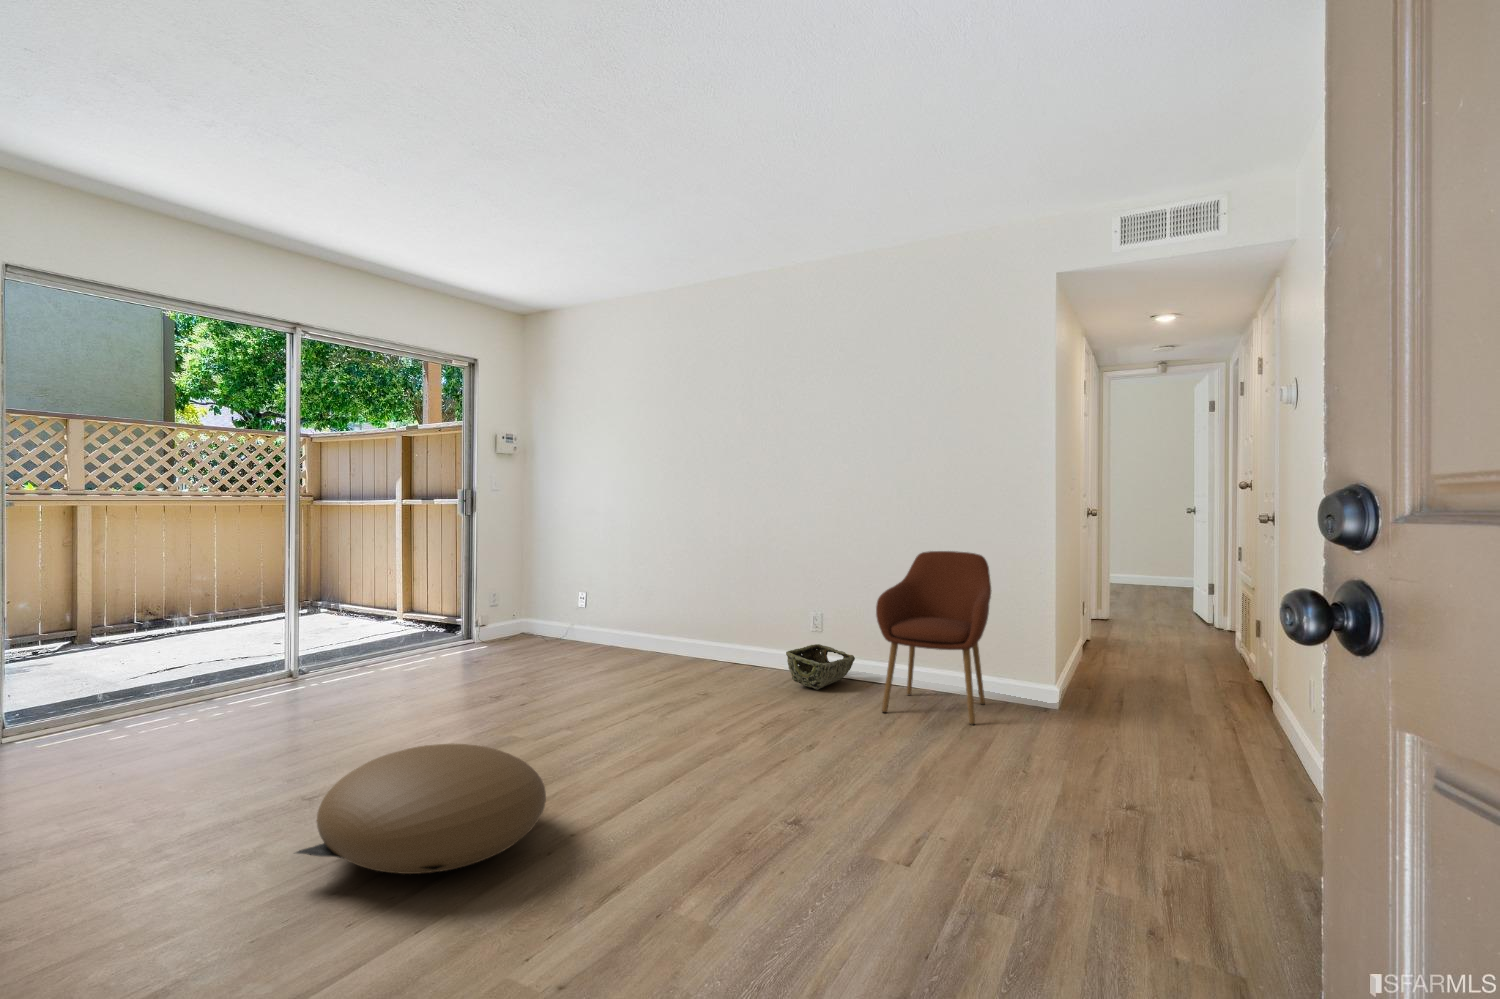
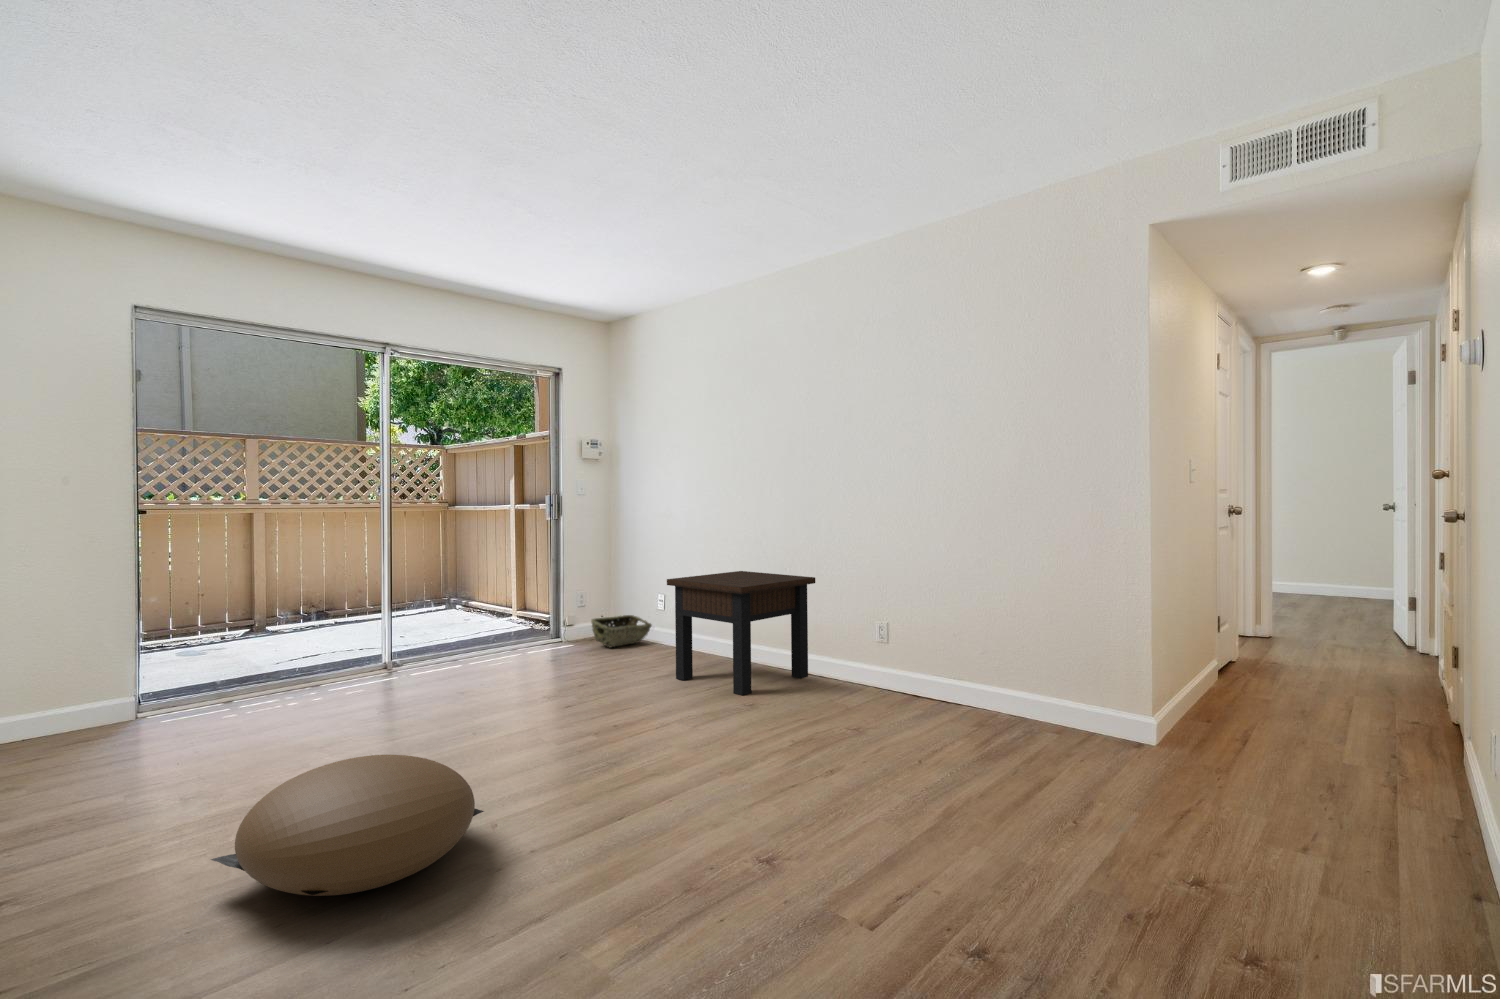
armchair: present [876,551,991,725] -> none [918,557,1061,765]
side table: none [612,567,754,684] -> present [667,571,815,696]
woven basket: present [786,644,855,690] -> present [591,615,652,647]

